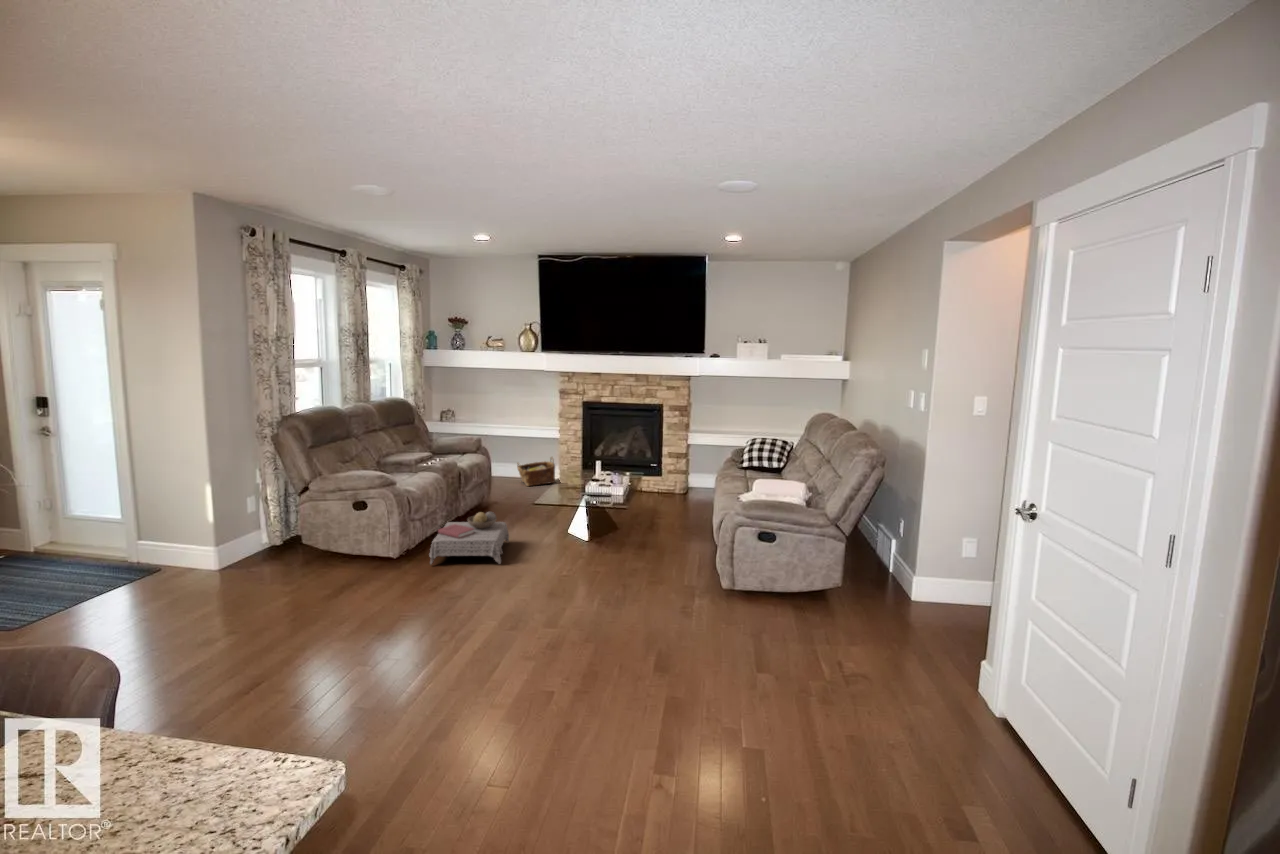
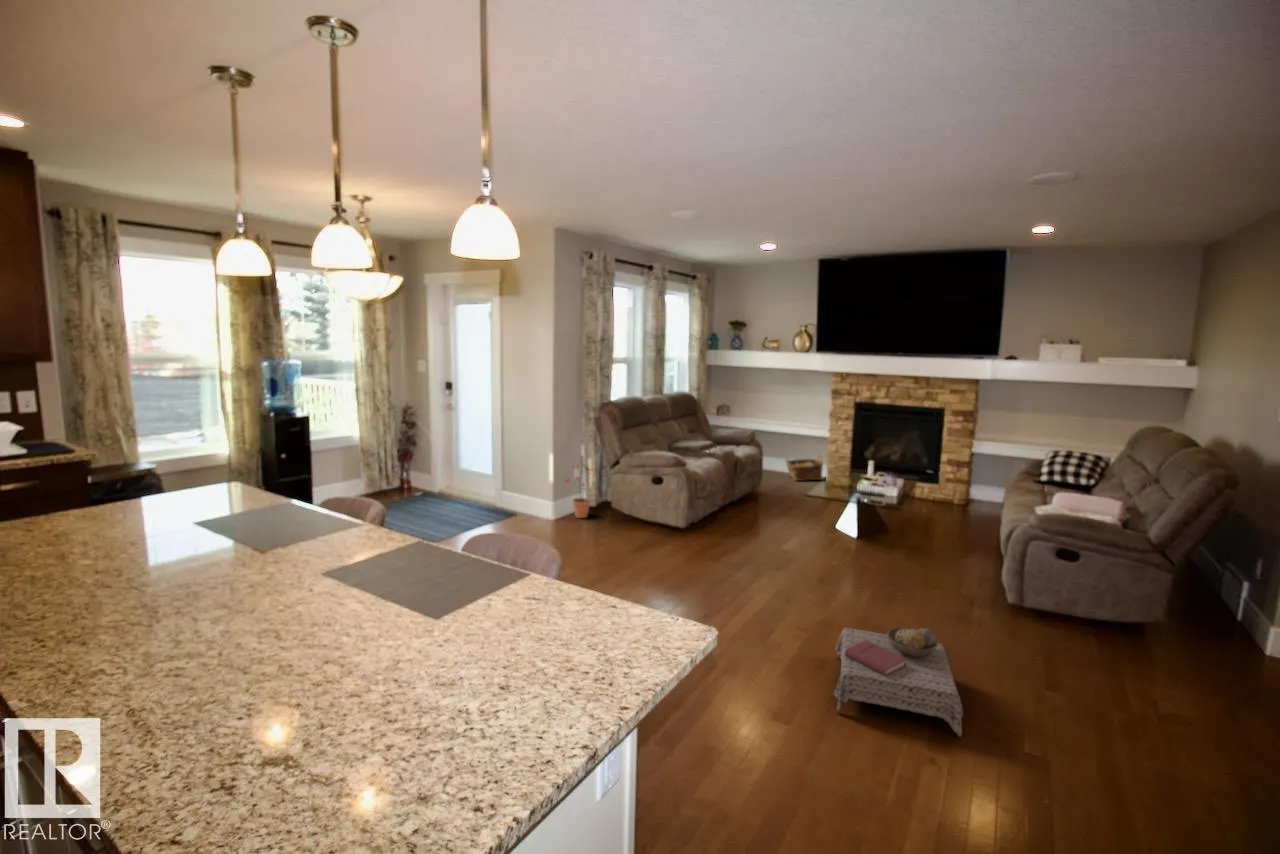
potted plant: none [232,495,276,562] -> present [565,465,590,518]
ottoman: present [429,512,509,564] -> present [834,627,963,736]

